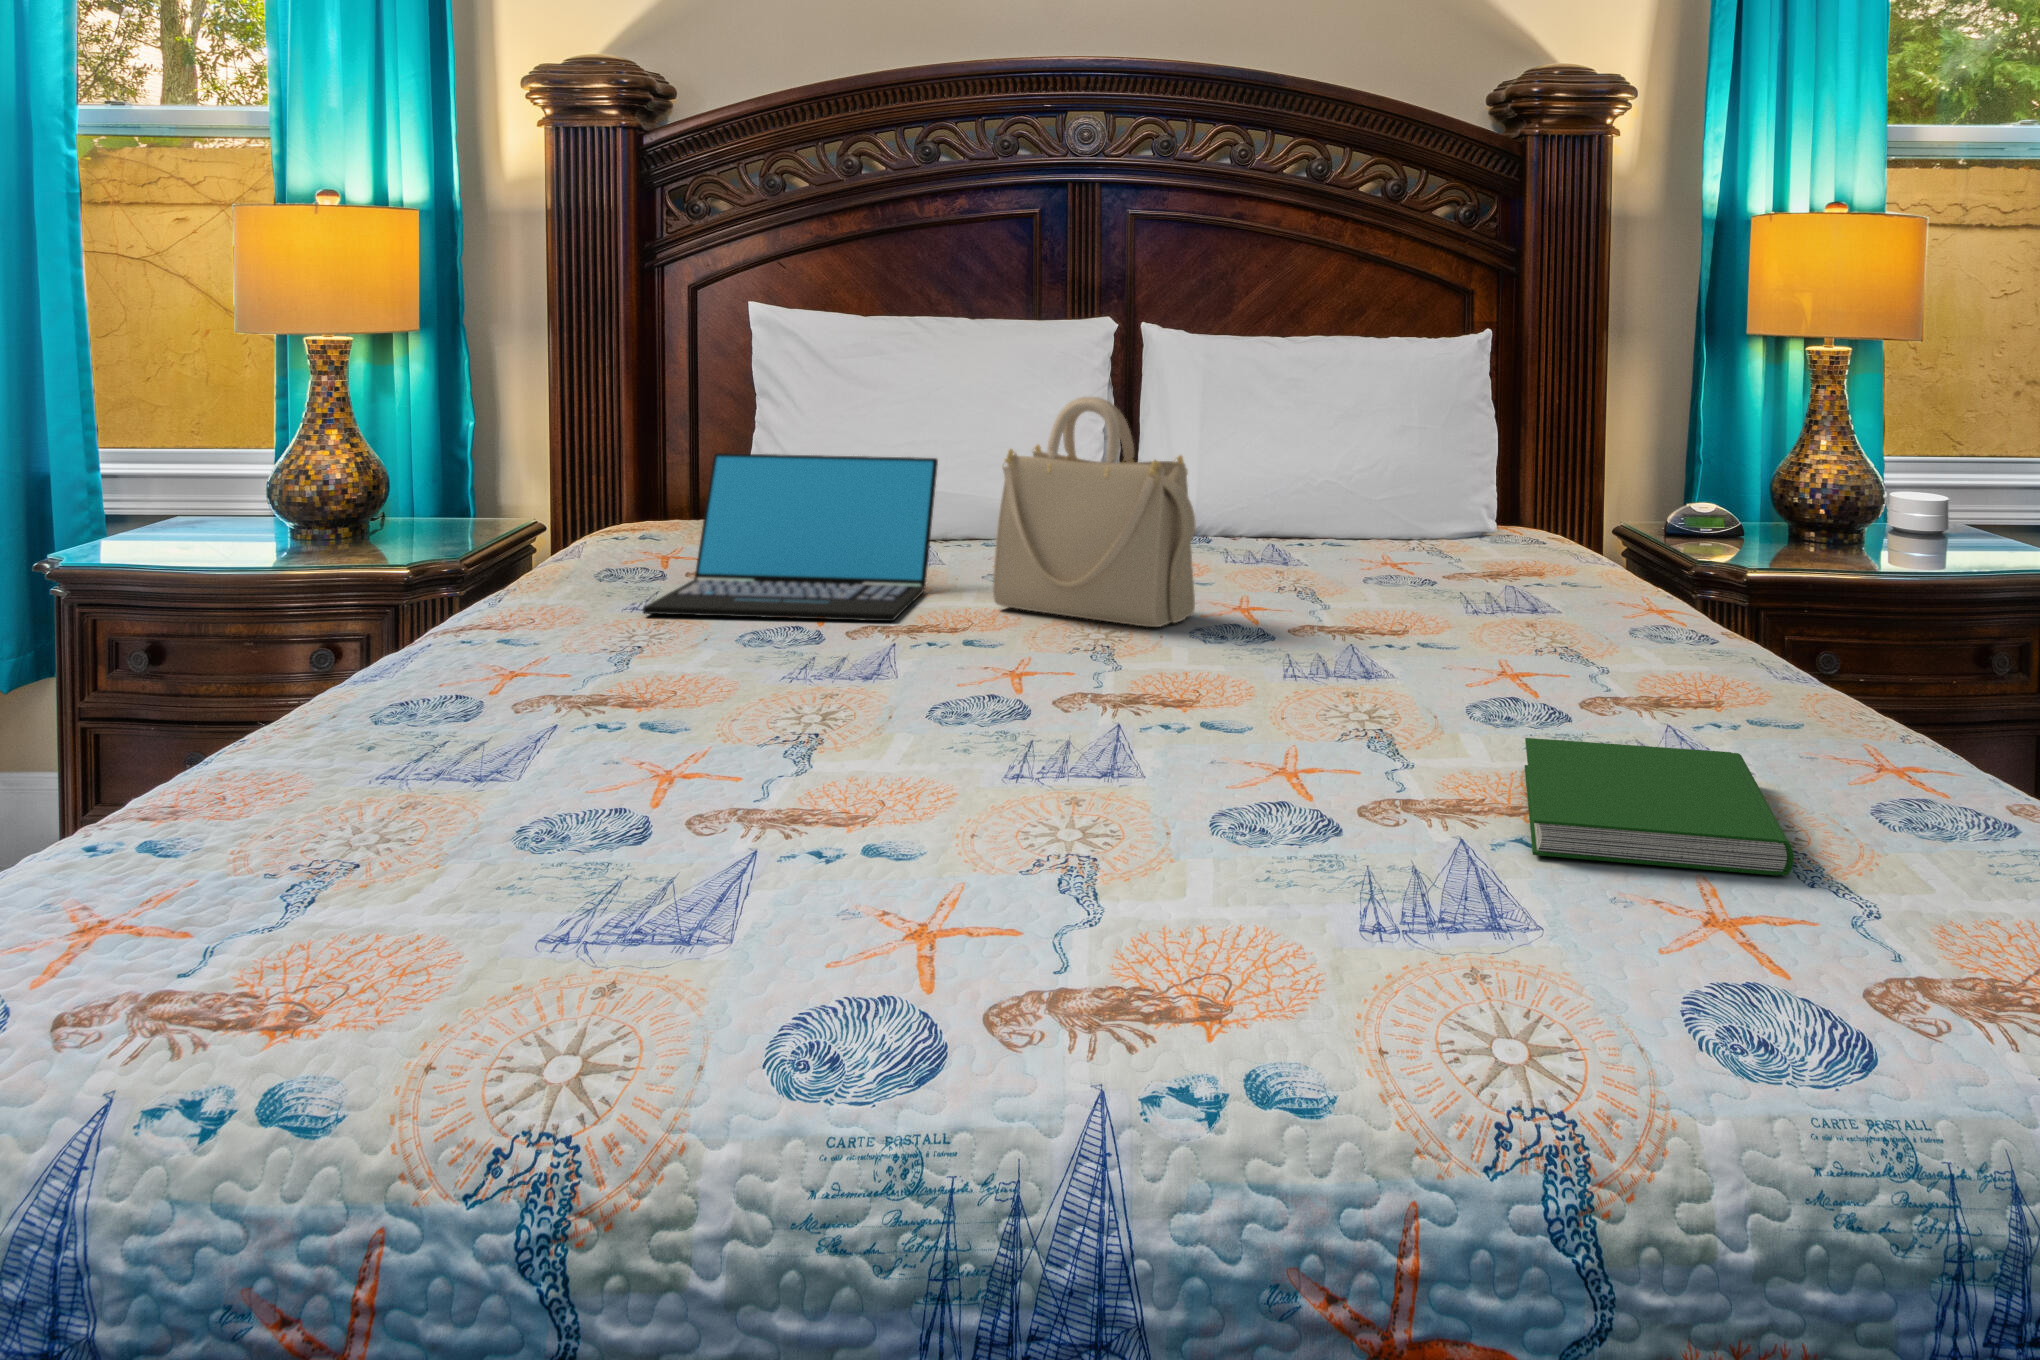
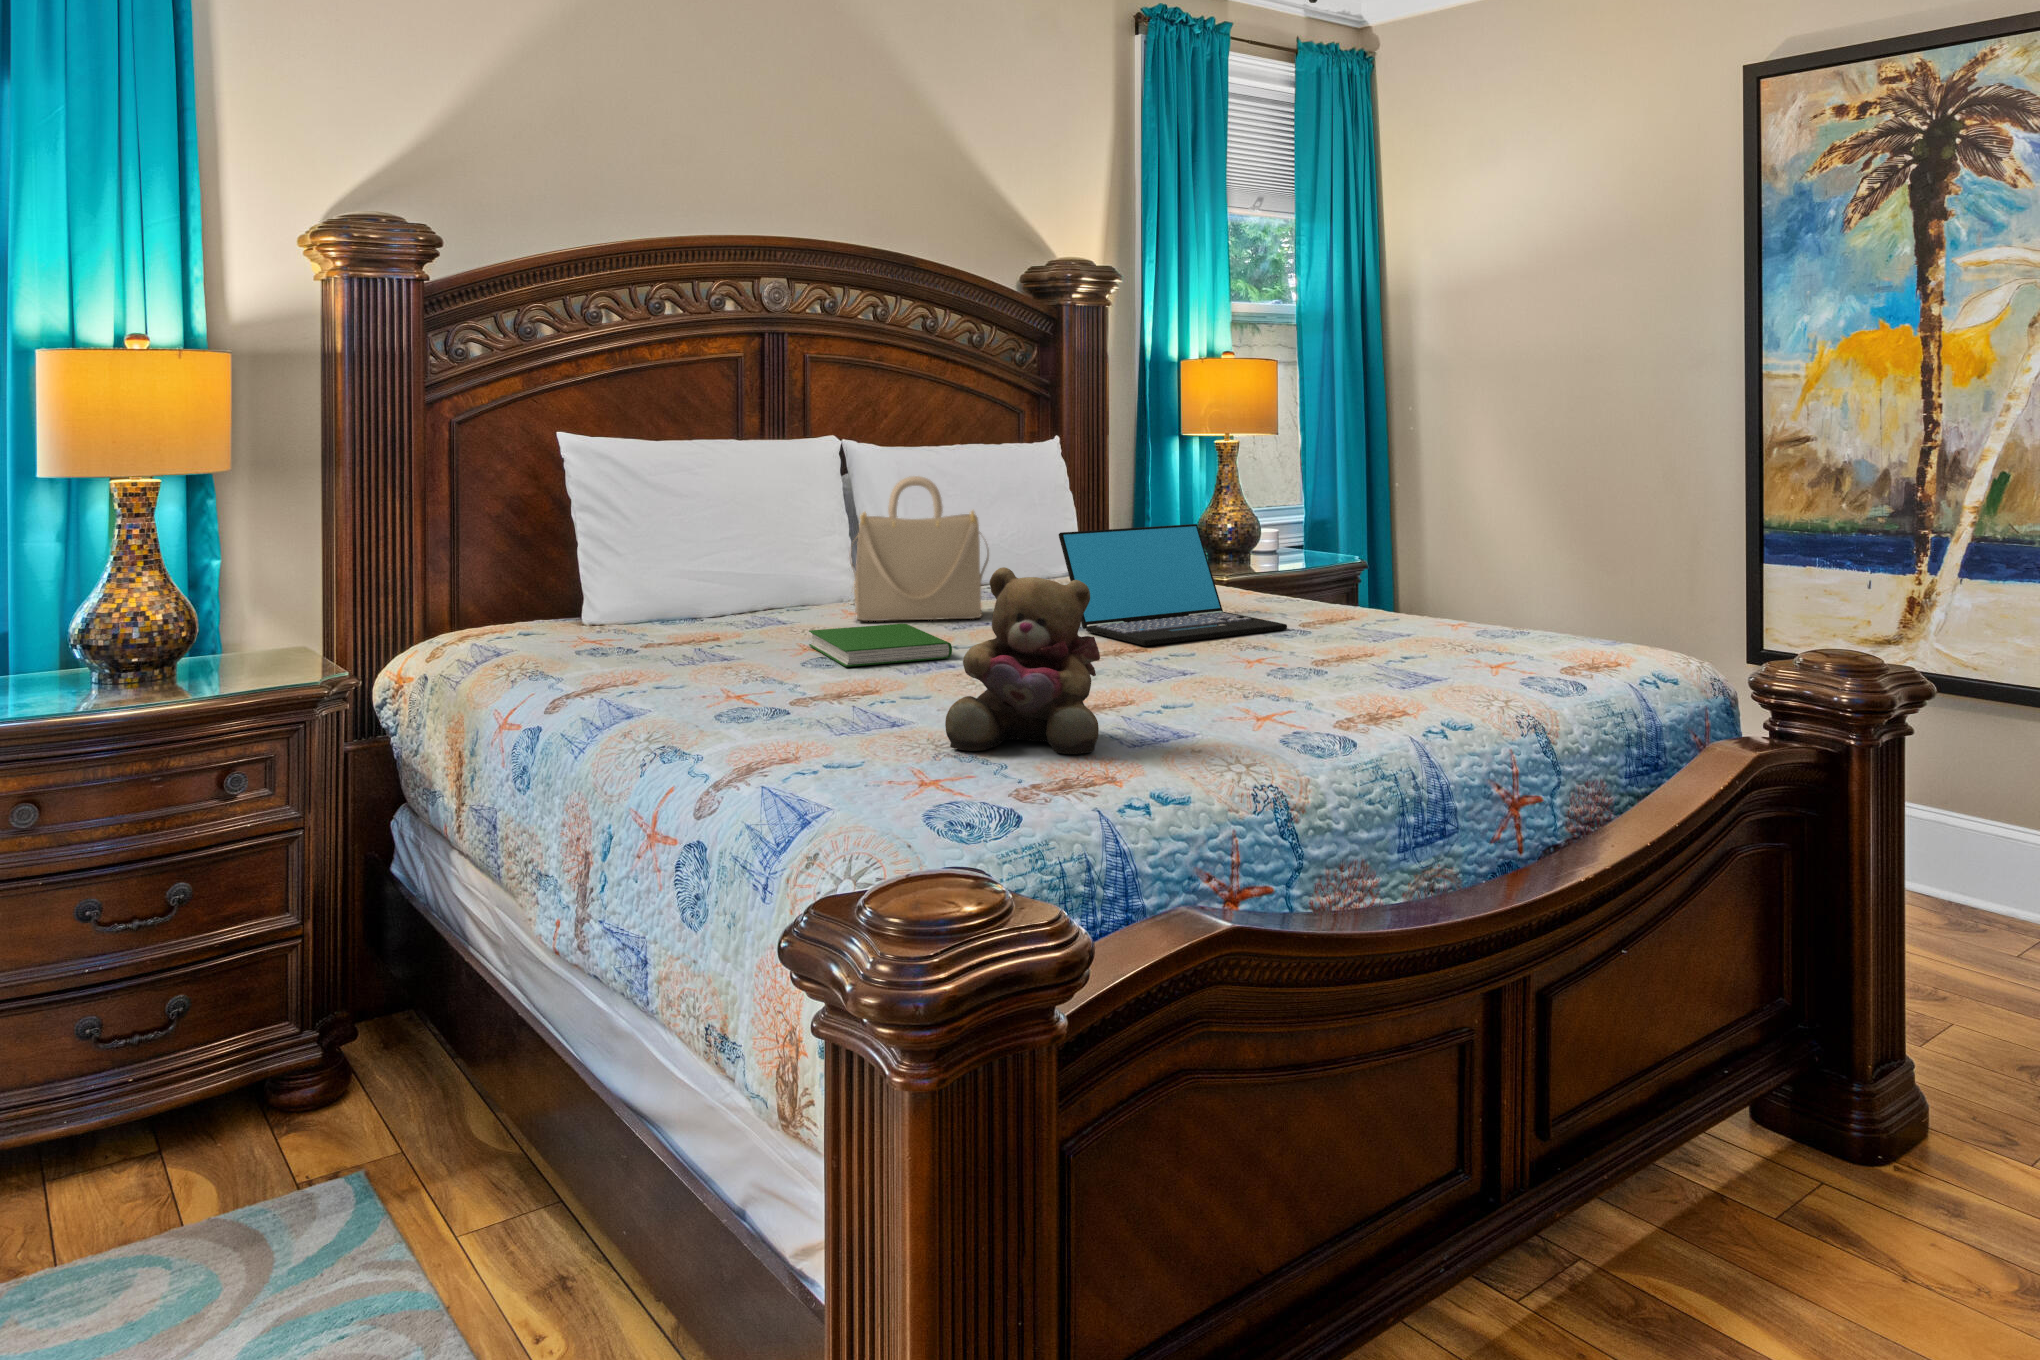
laptop: present [643,453,938,621] -> present [1059,524,1287,646]
teddy bear: none [326,572,580,952] -> present [945,567,1100,754]
hardcover book: present [1525,738,1794,876] -> present [809,624,952,667]

